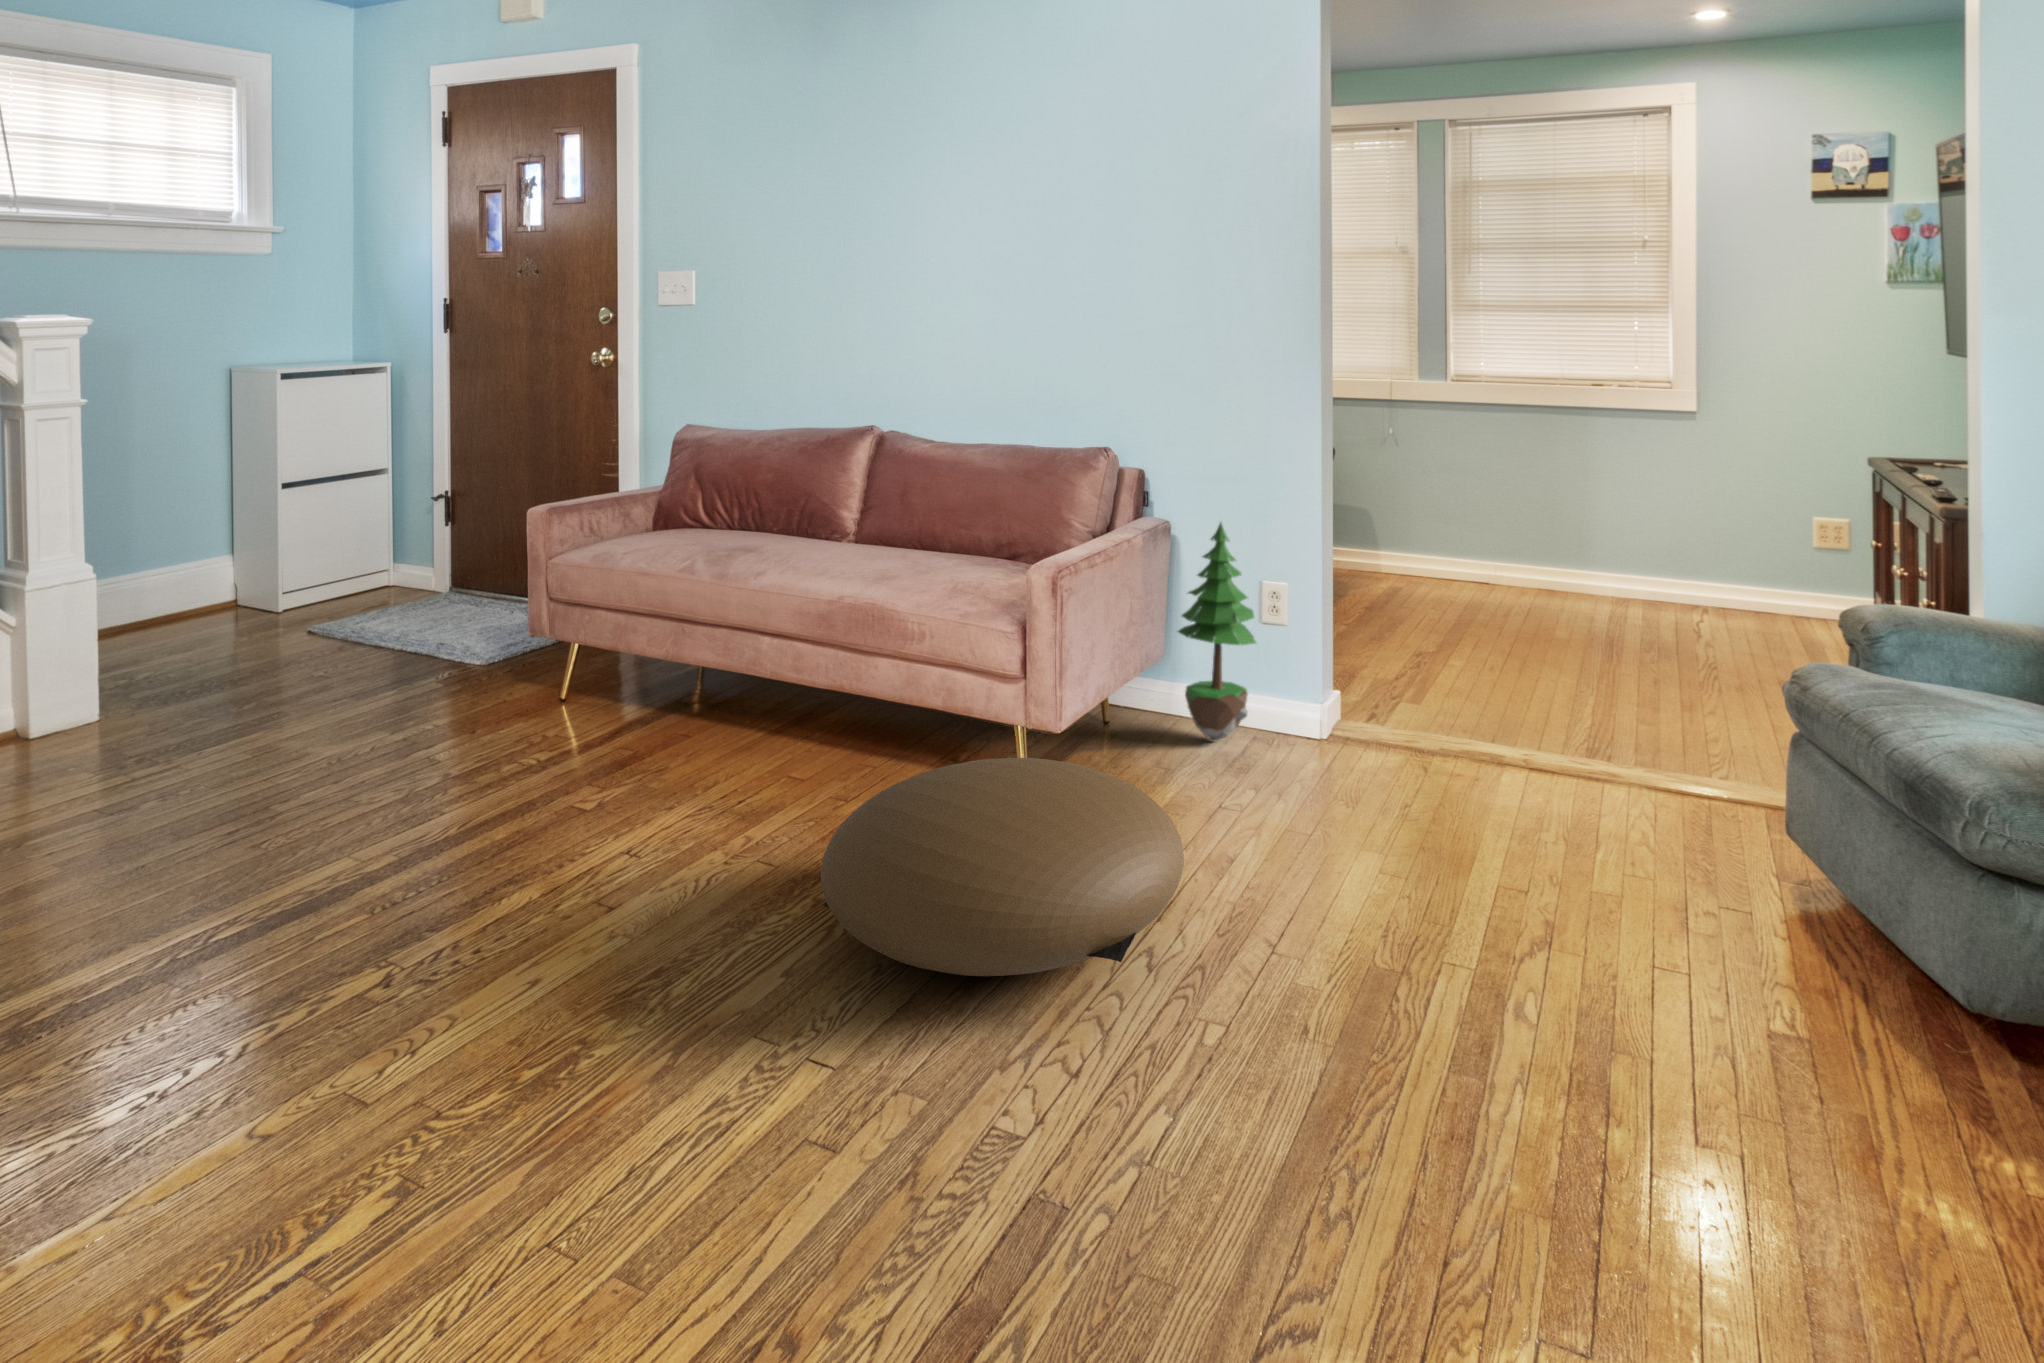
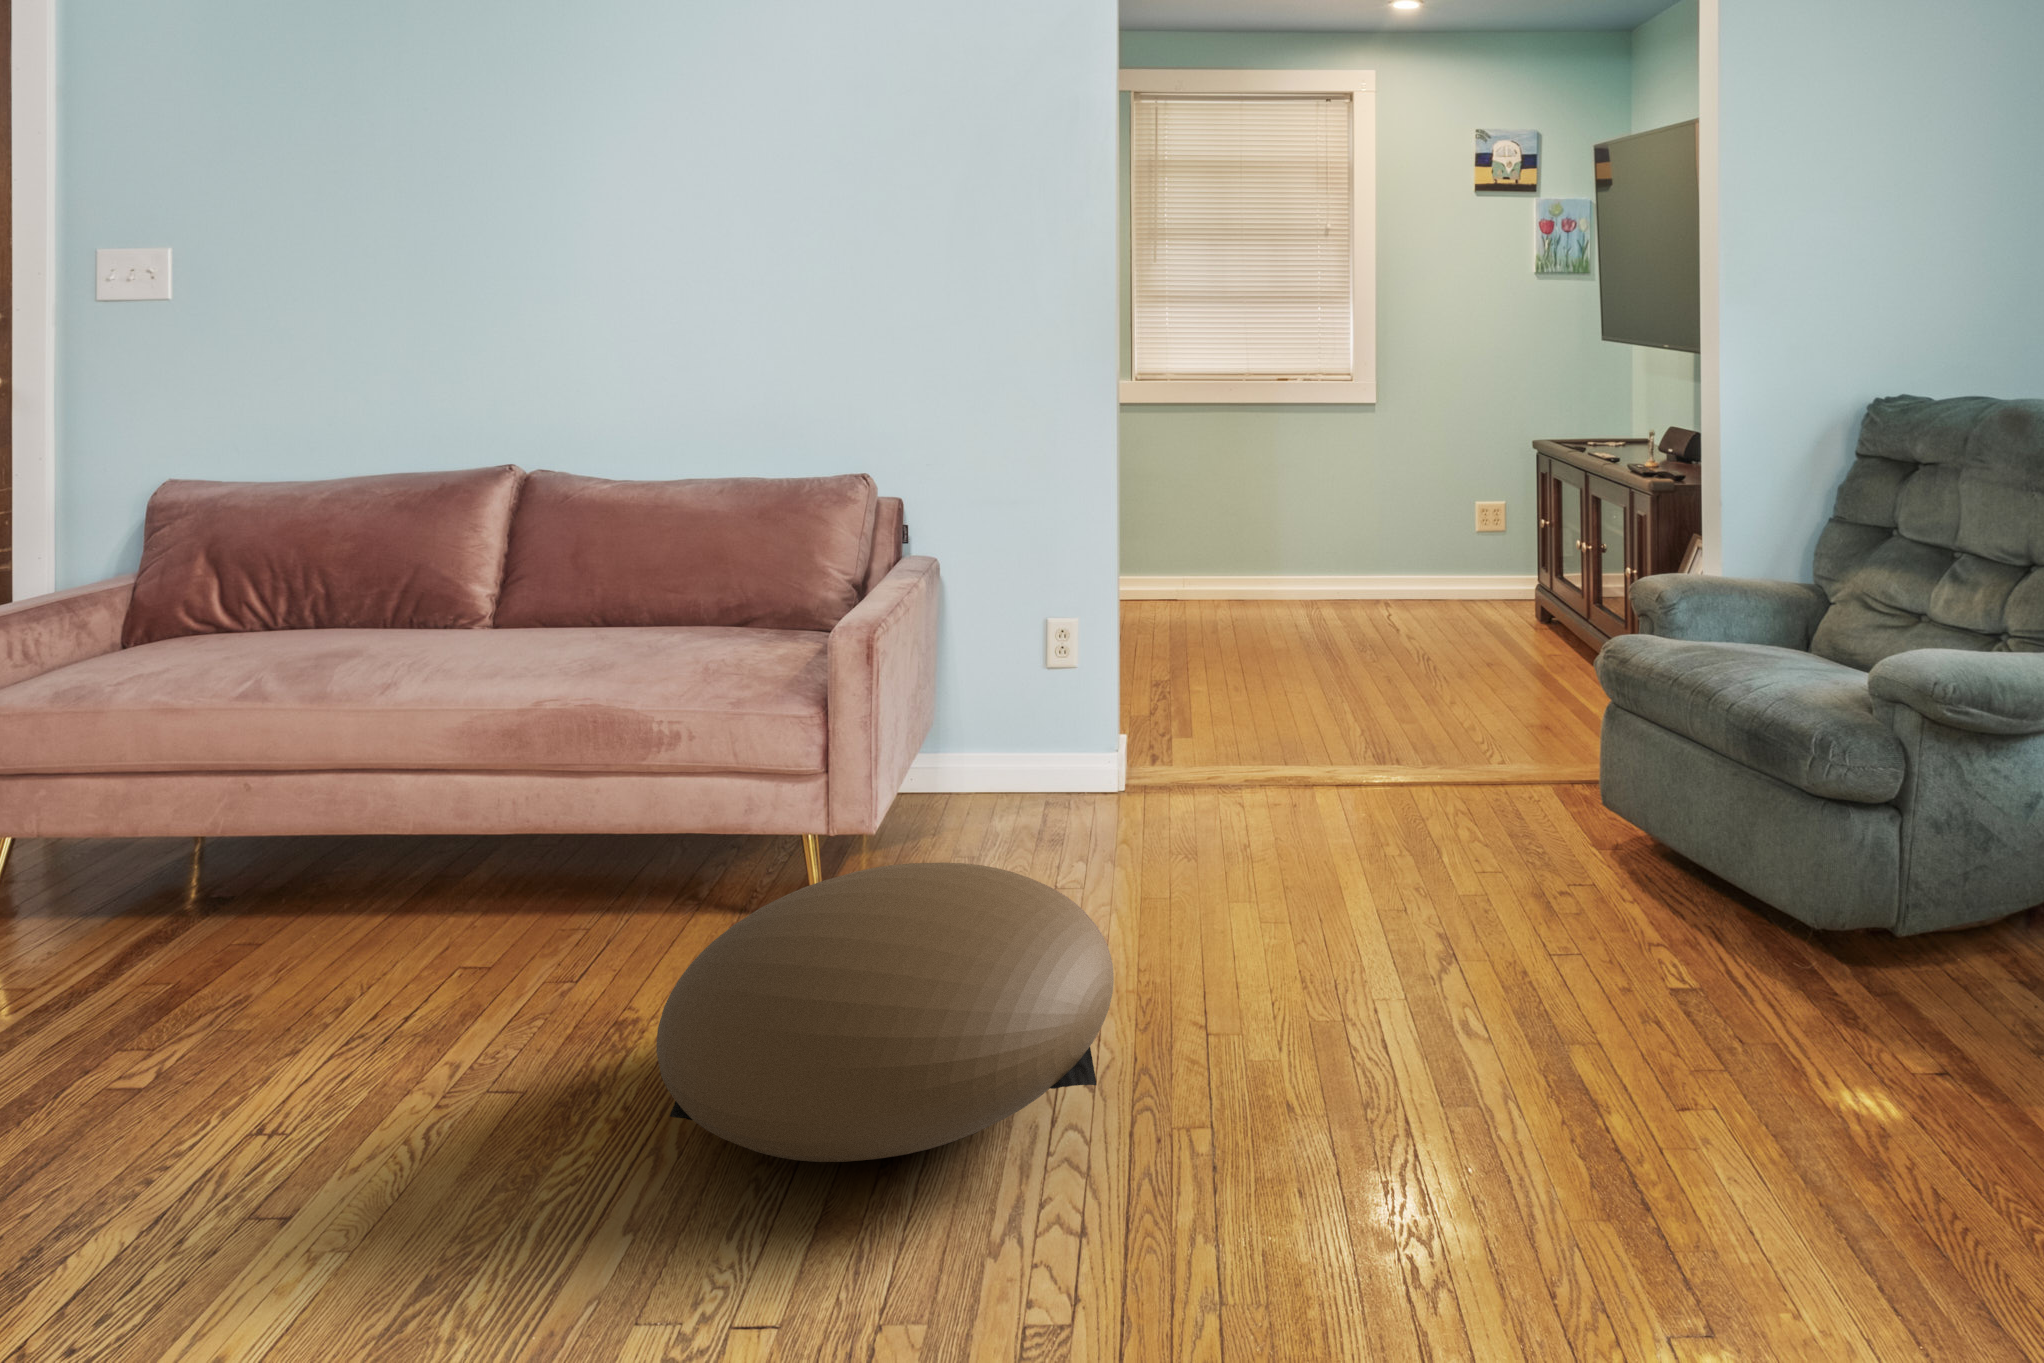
potted tree: present [1178,523,1256,741] -> none [956,556,1050,813]

